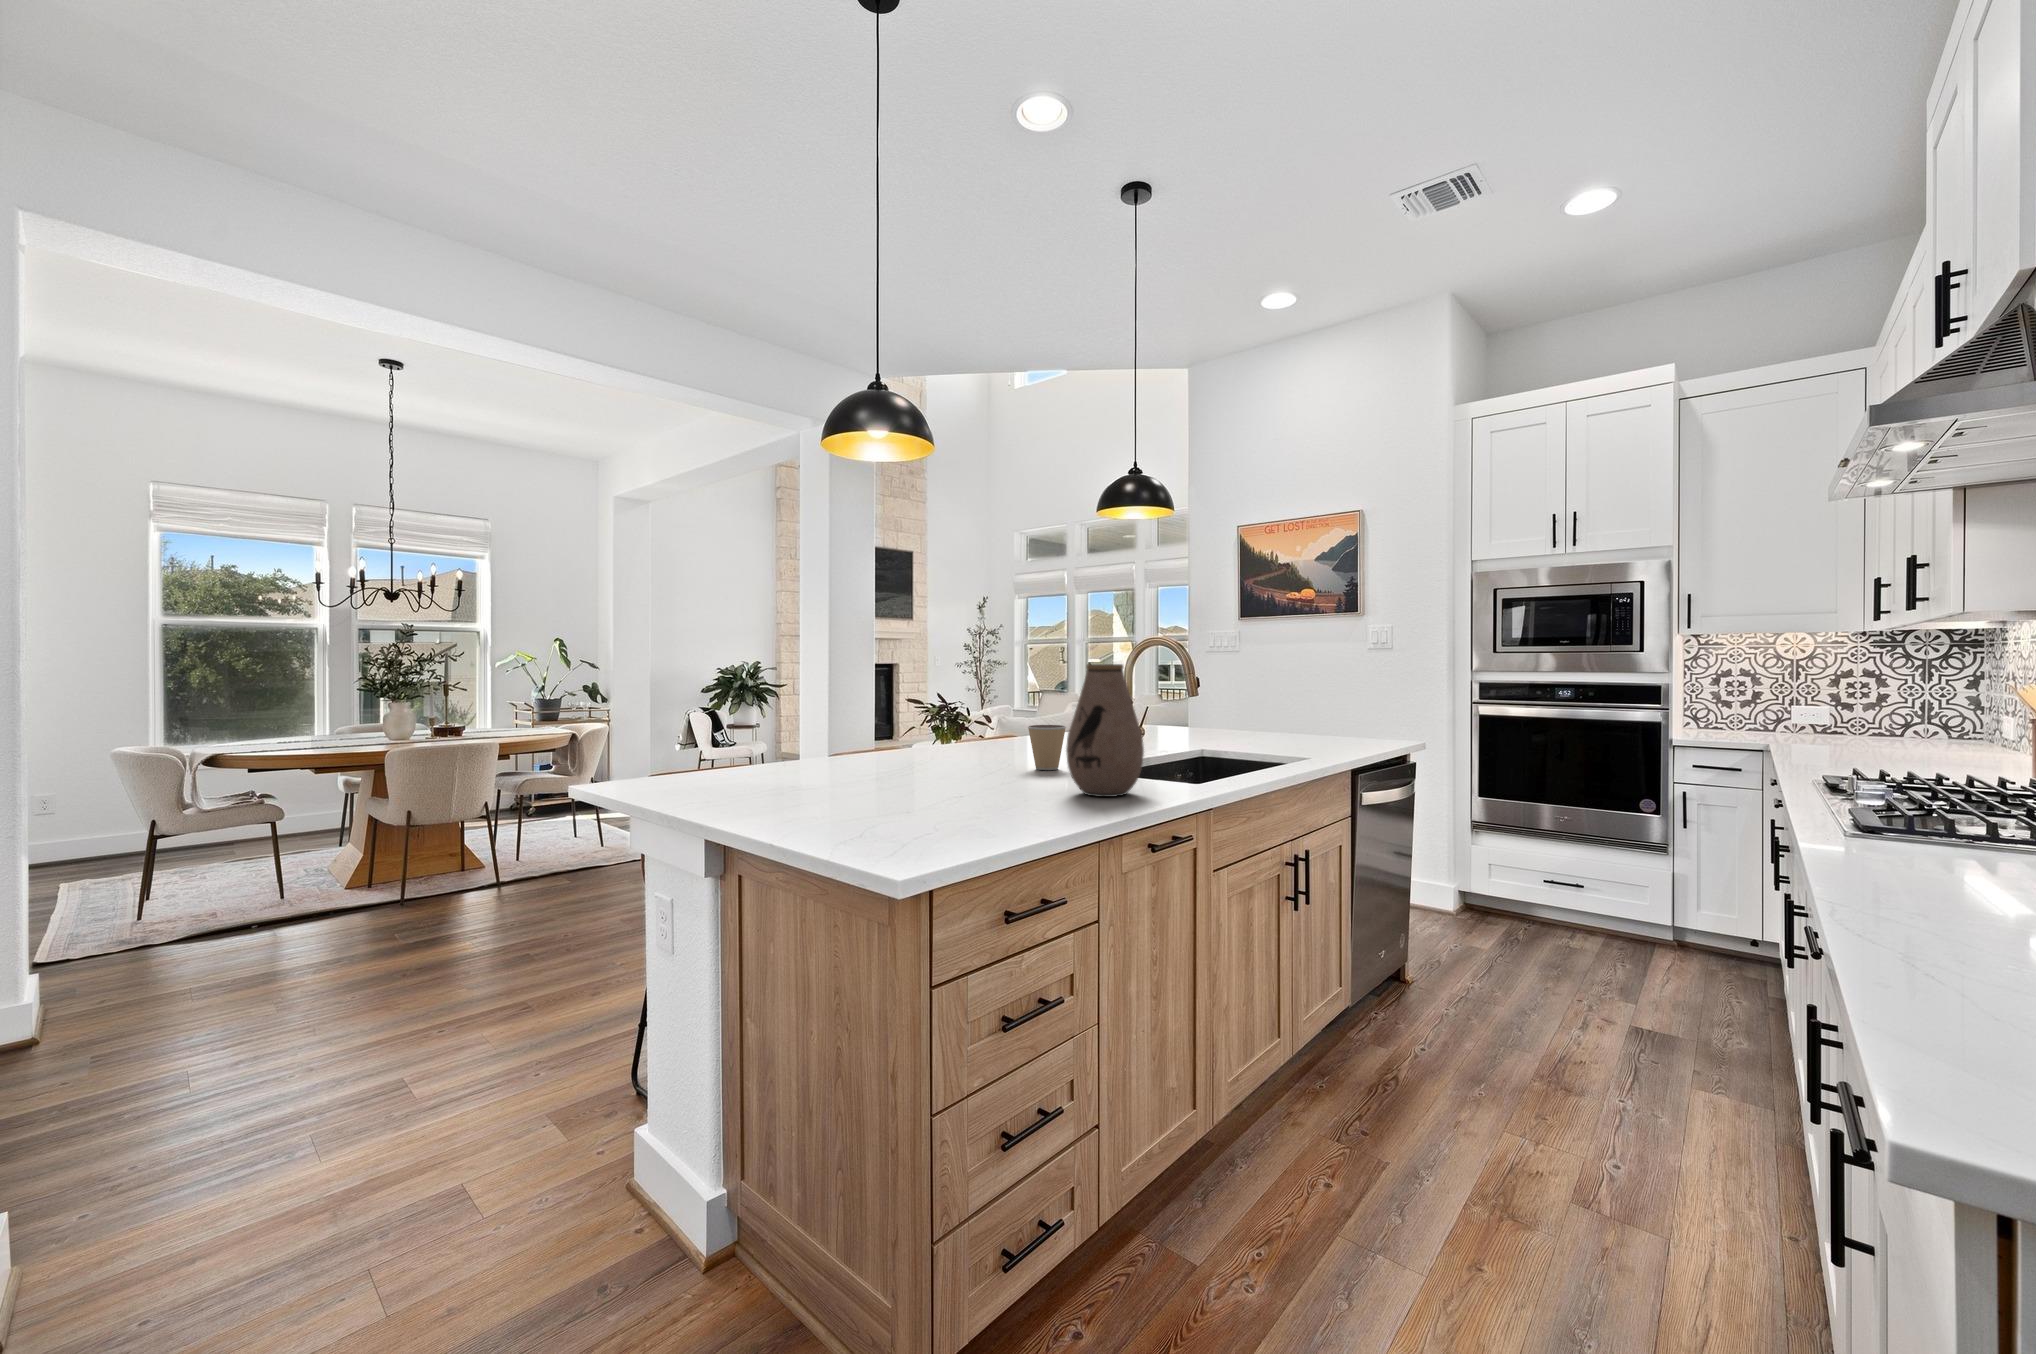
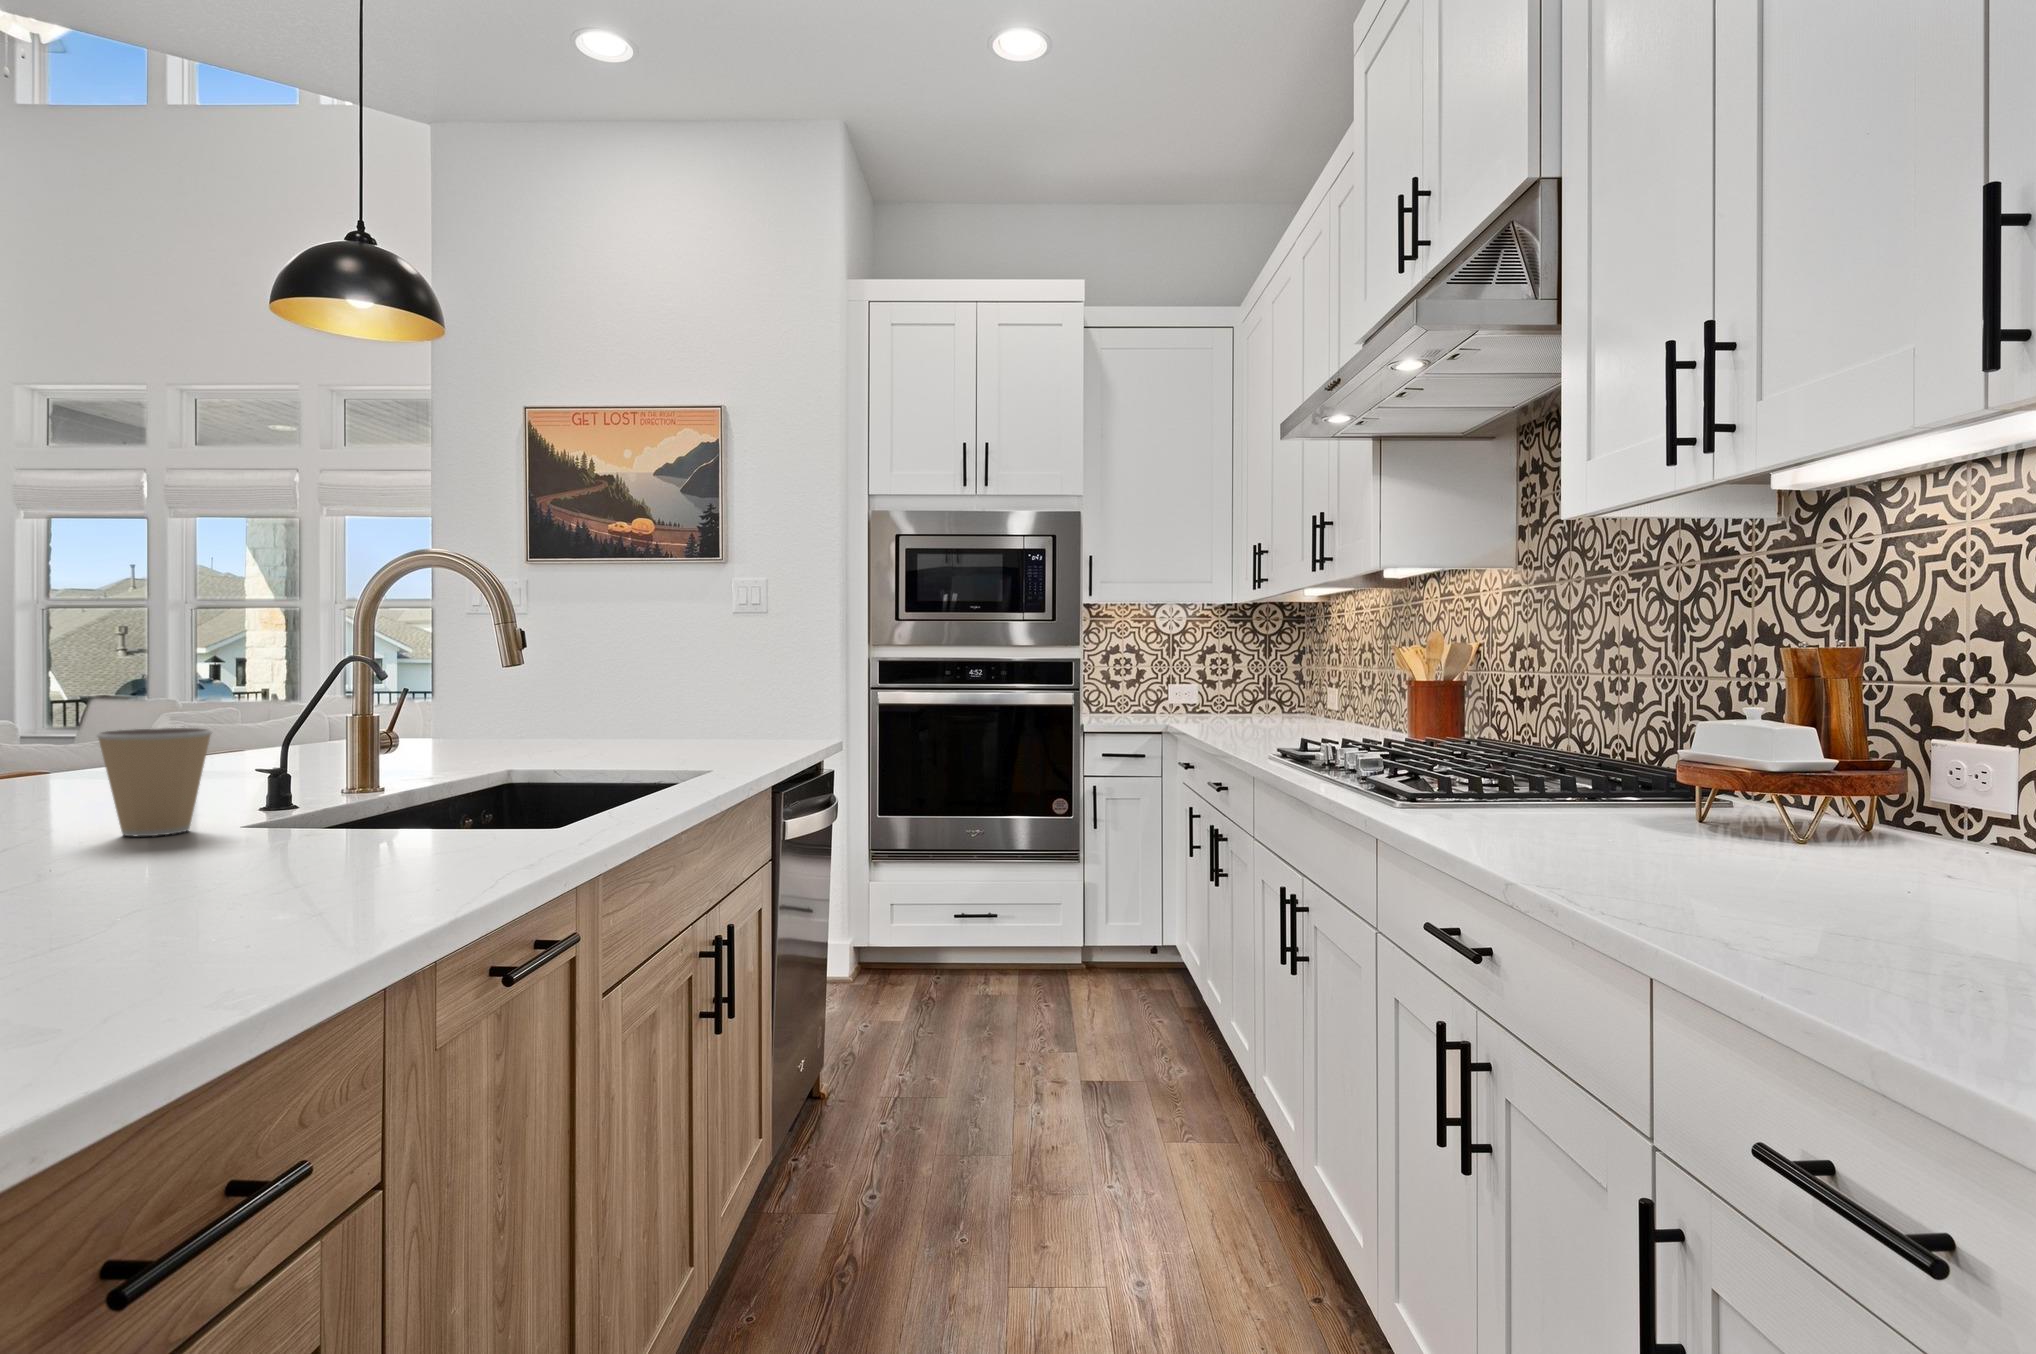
vase: present [1066,664,1144,797] -> none [236,565,451,888]

